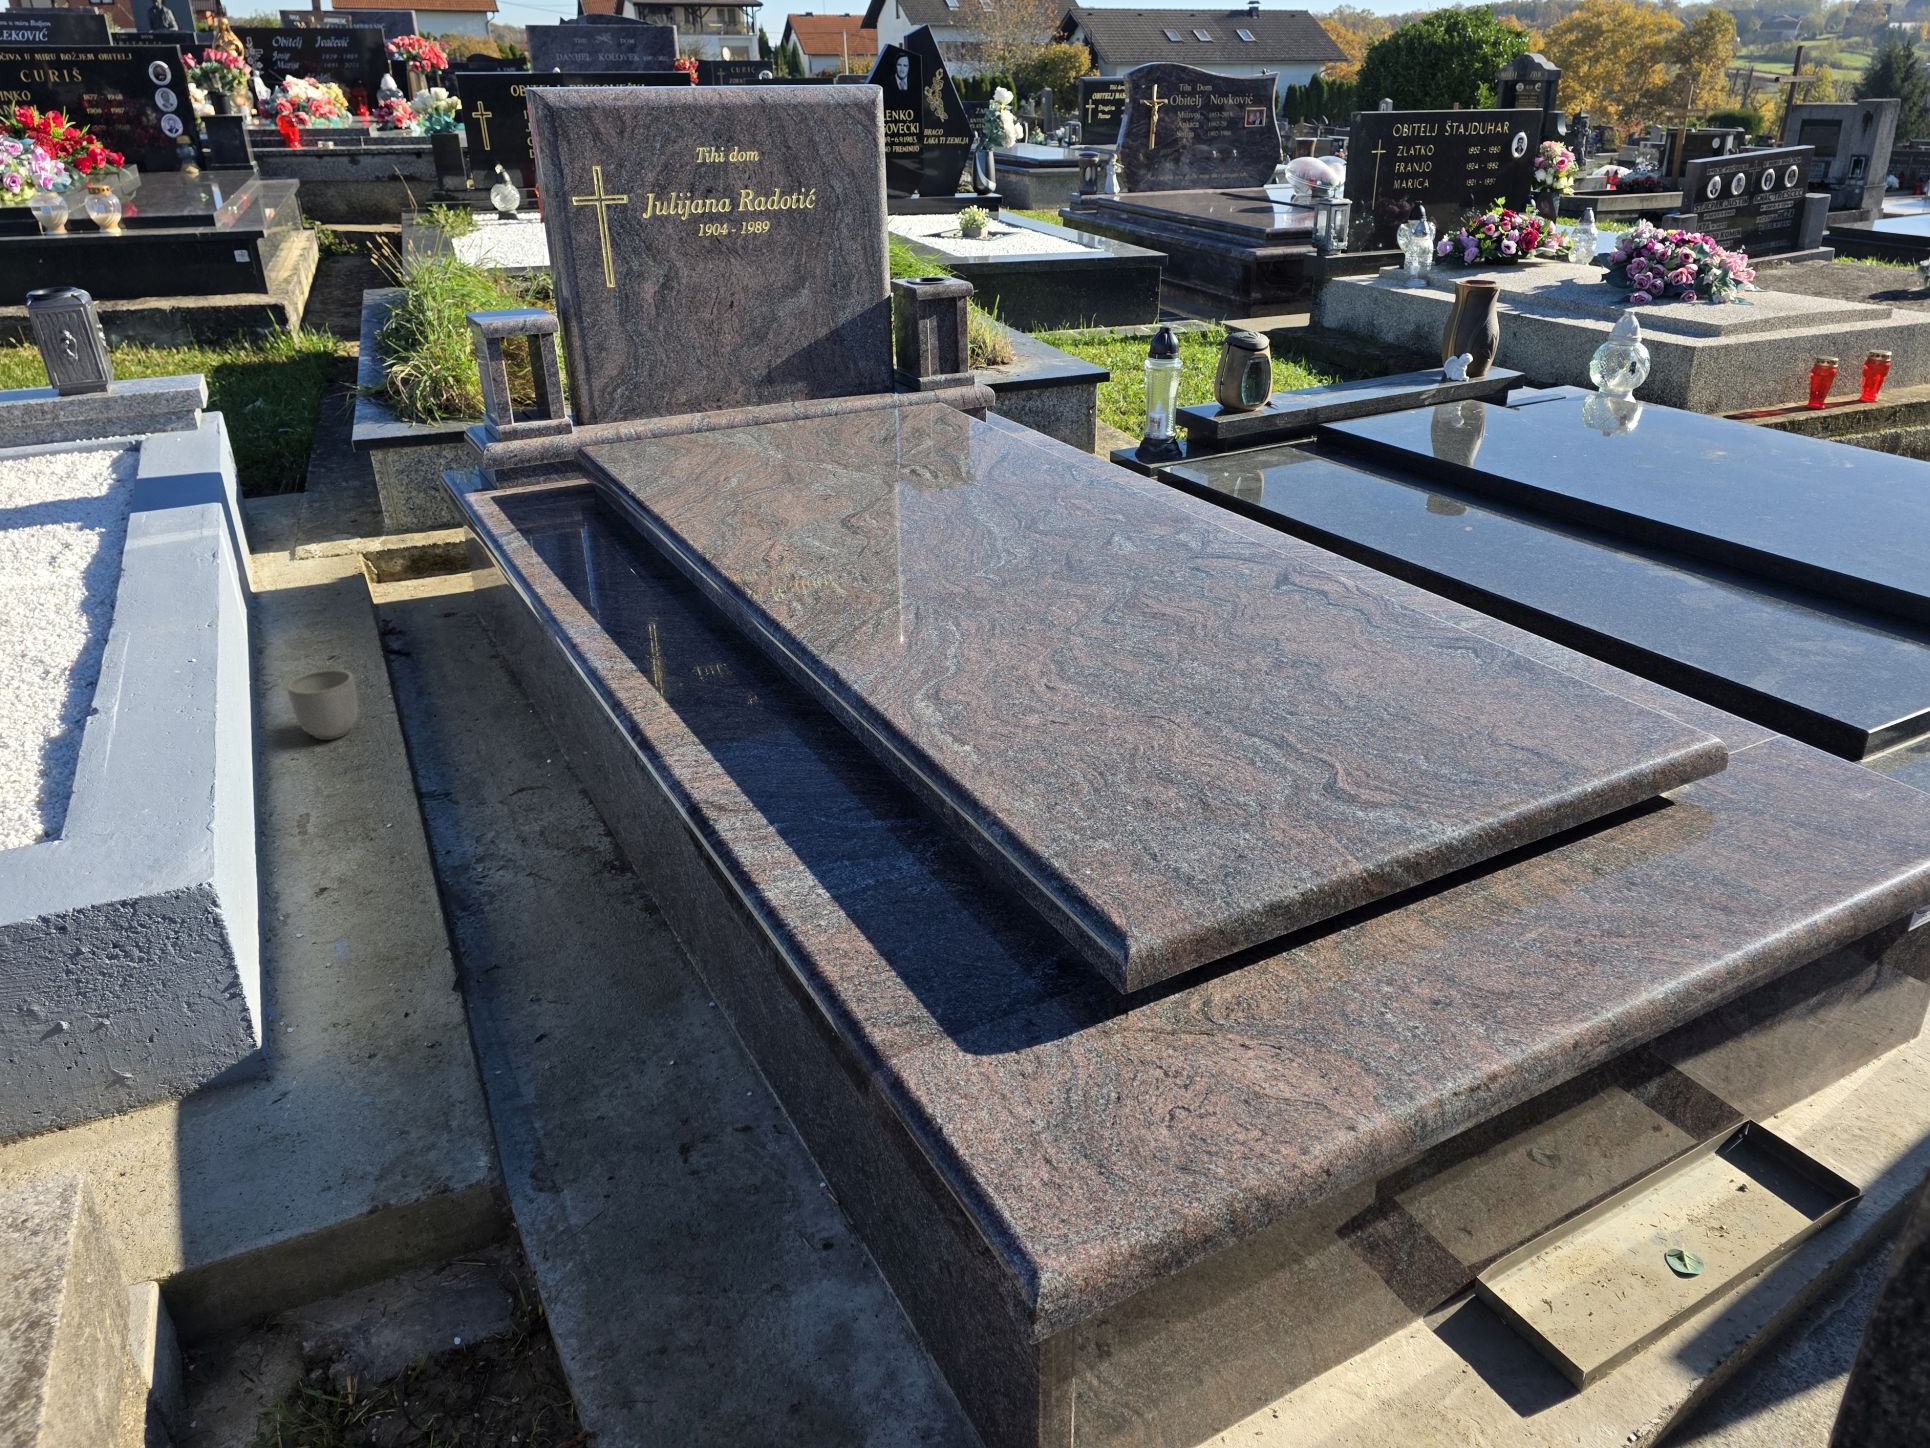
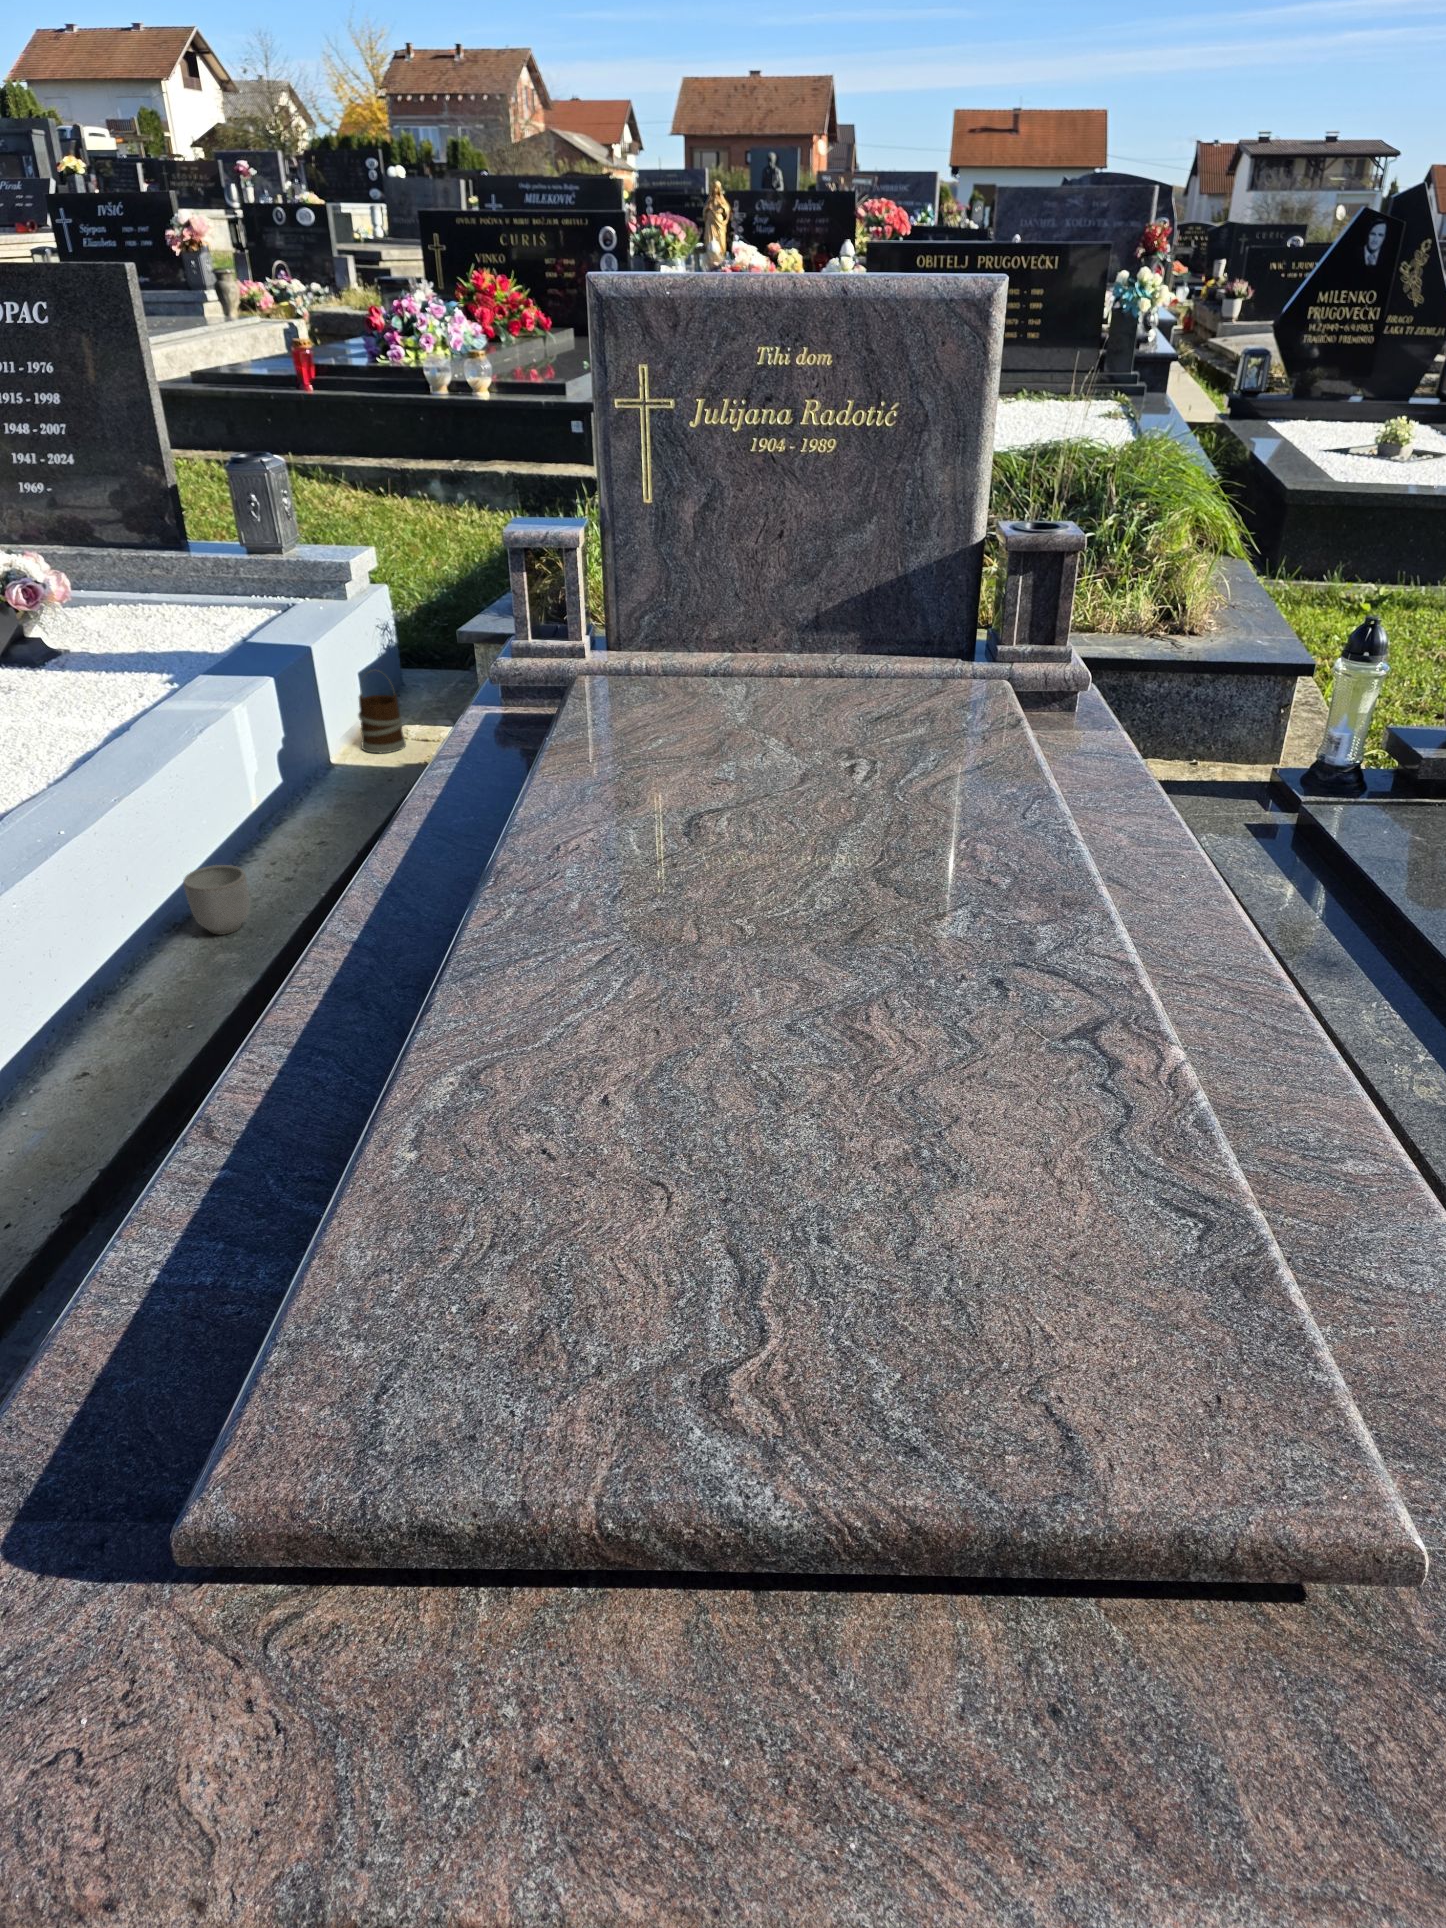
wooden bucket: none [273,488,331,573] -> present [358,694,406,753]

